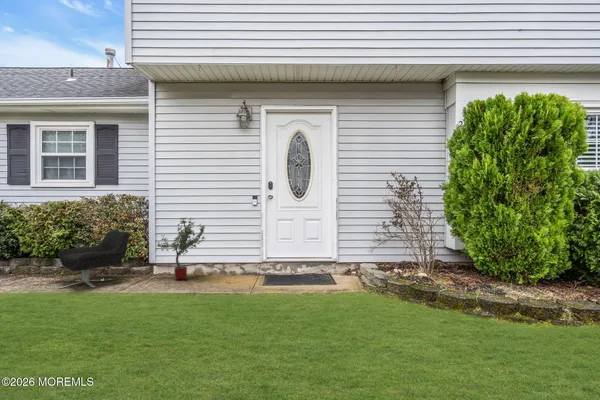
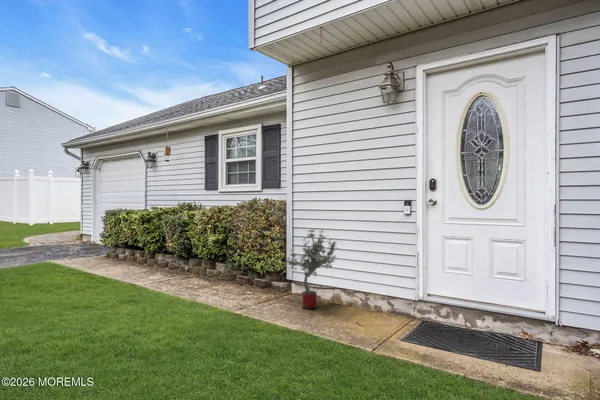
lounge chair: present [56,230,130,289] -> none [190,239,260,304]

